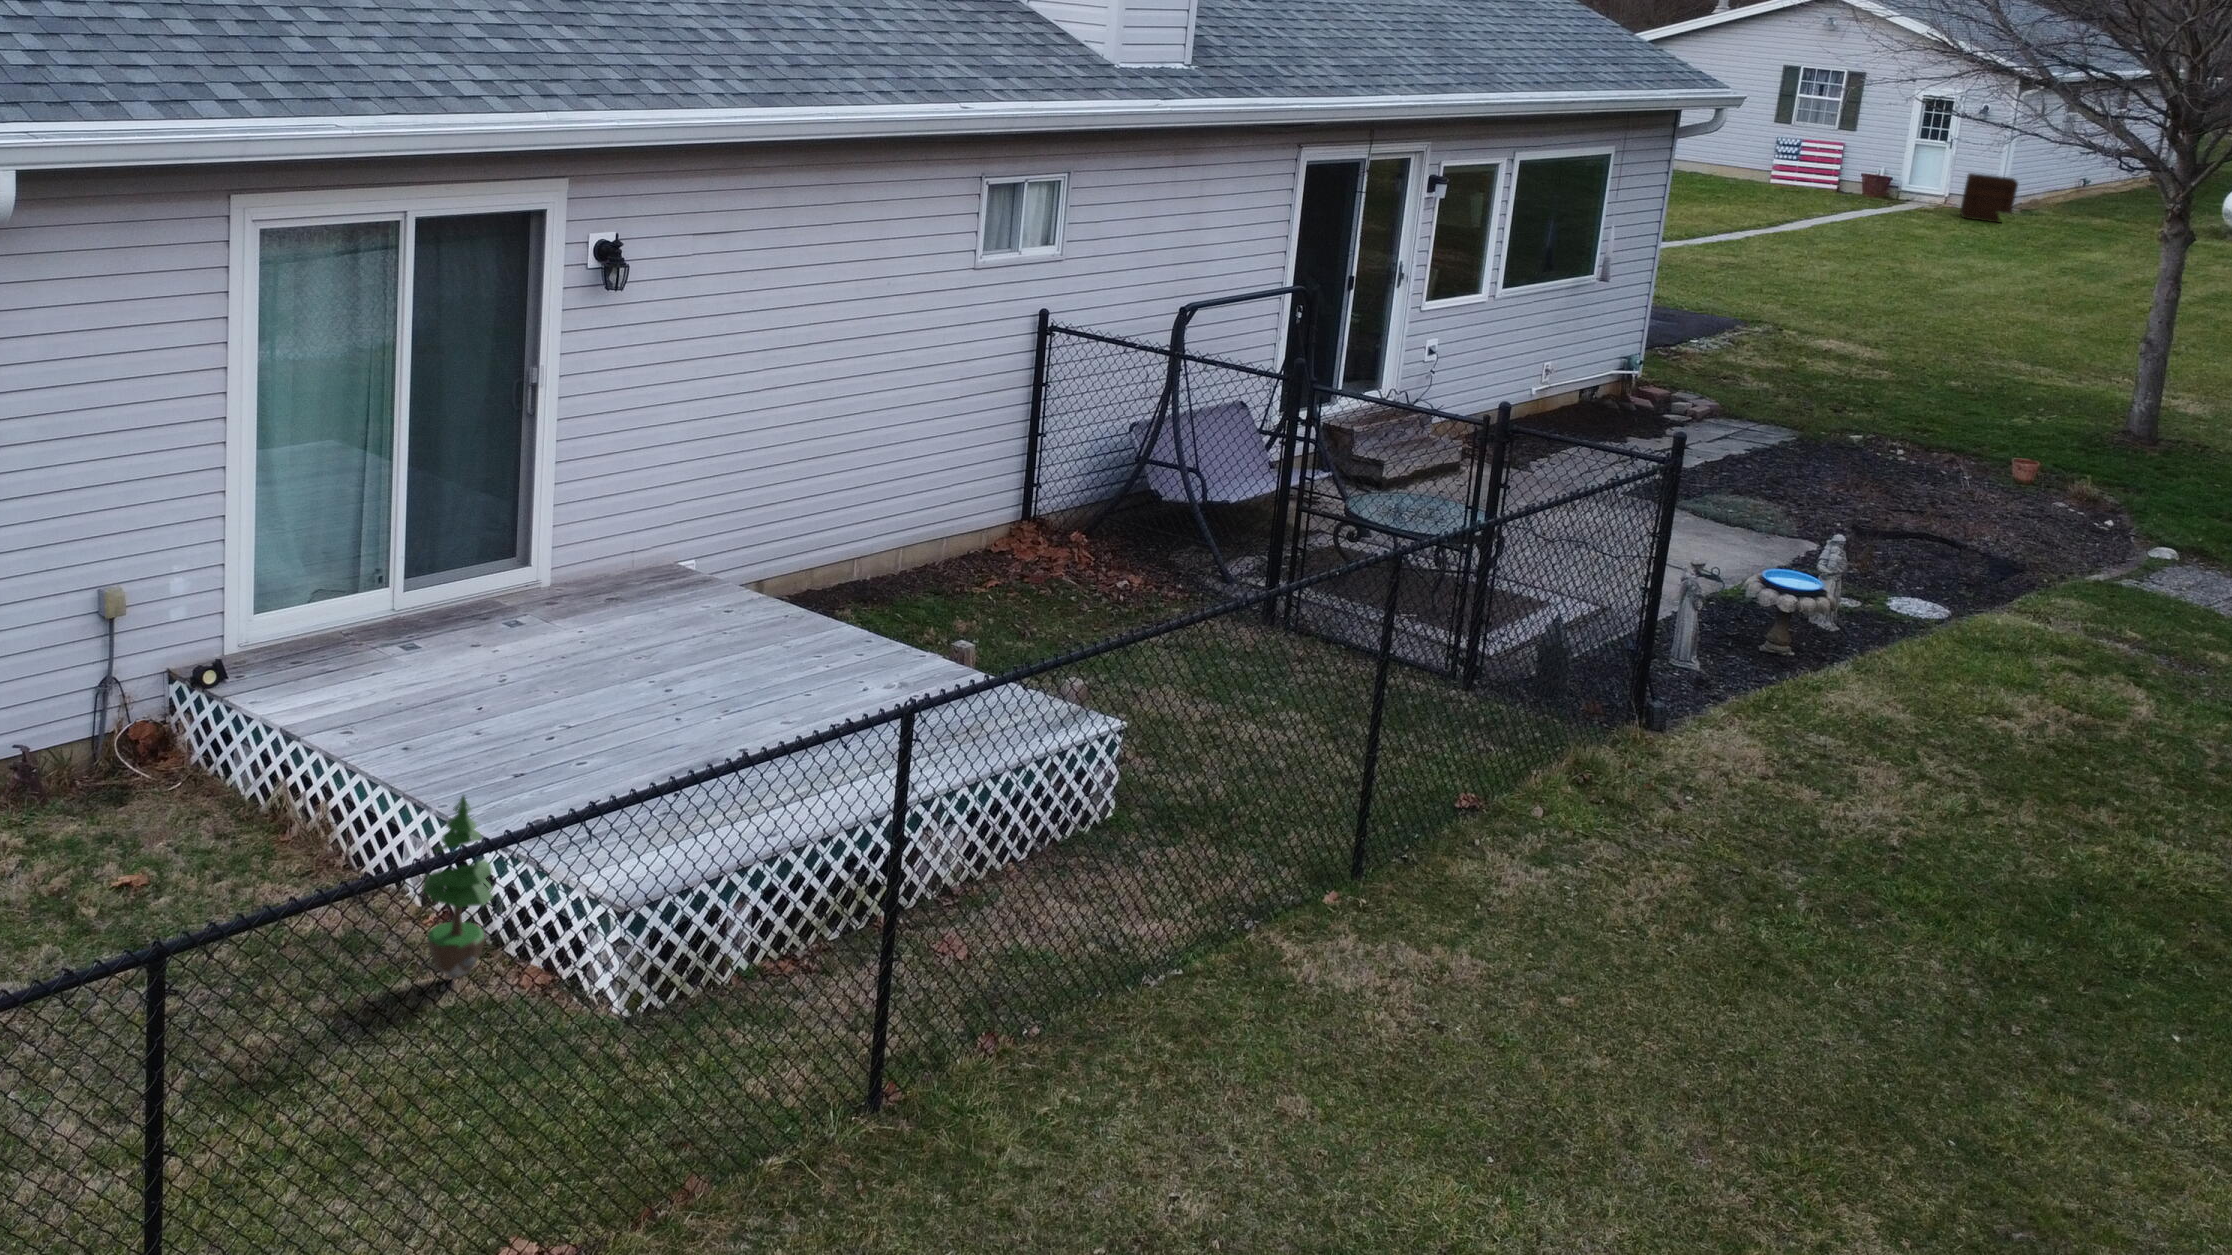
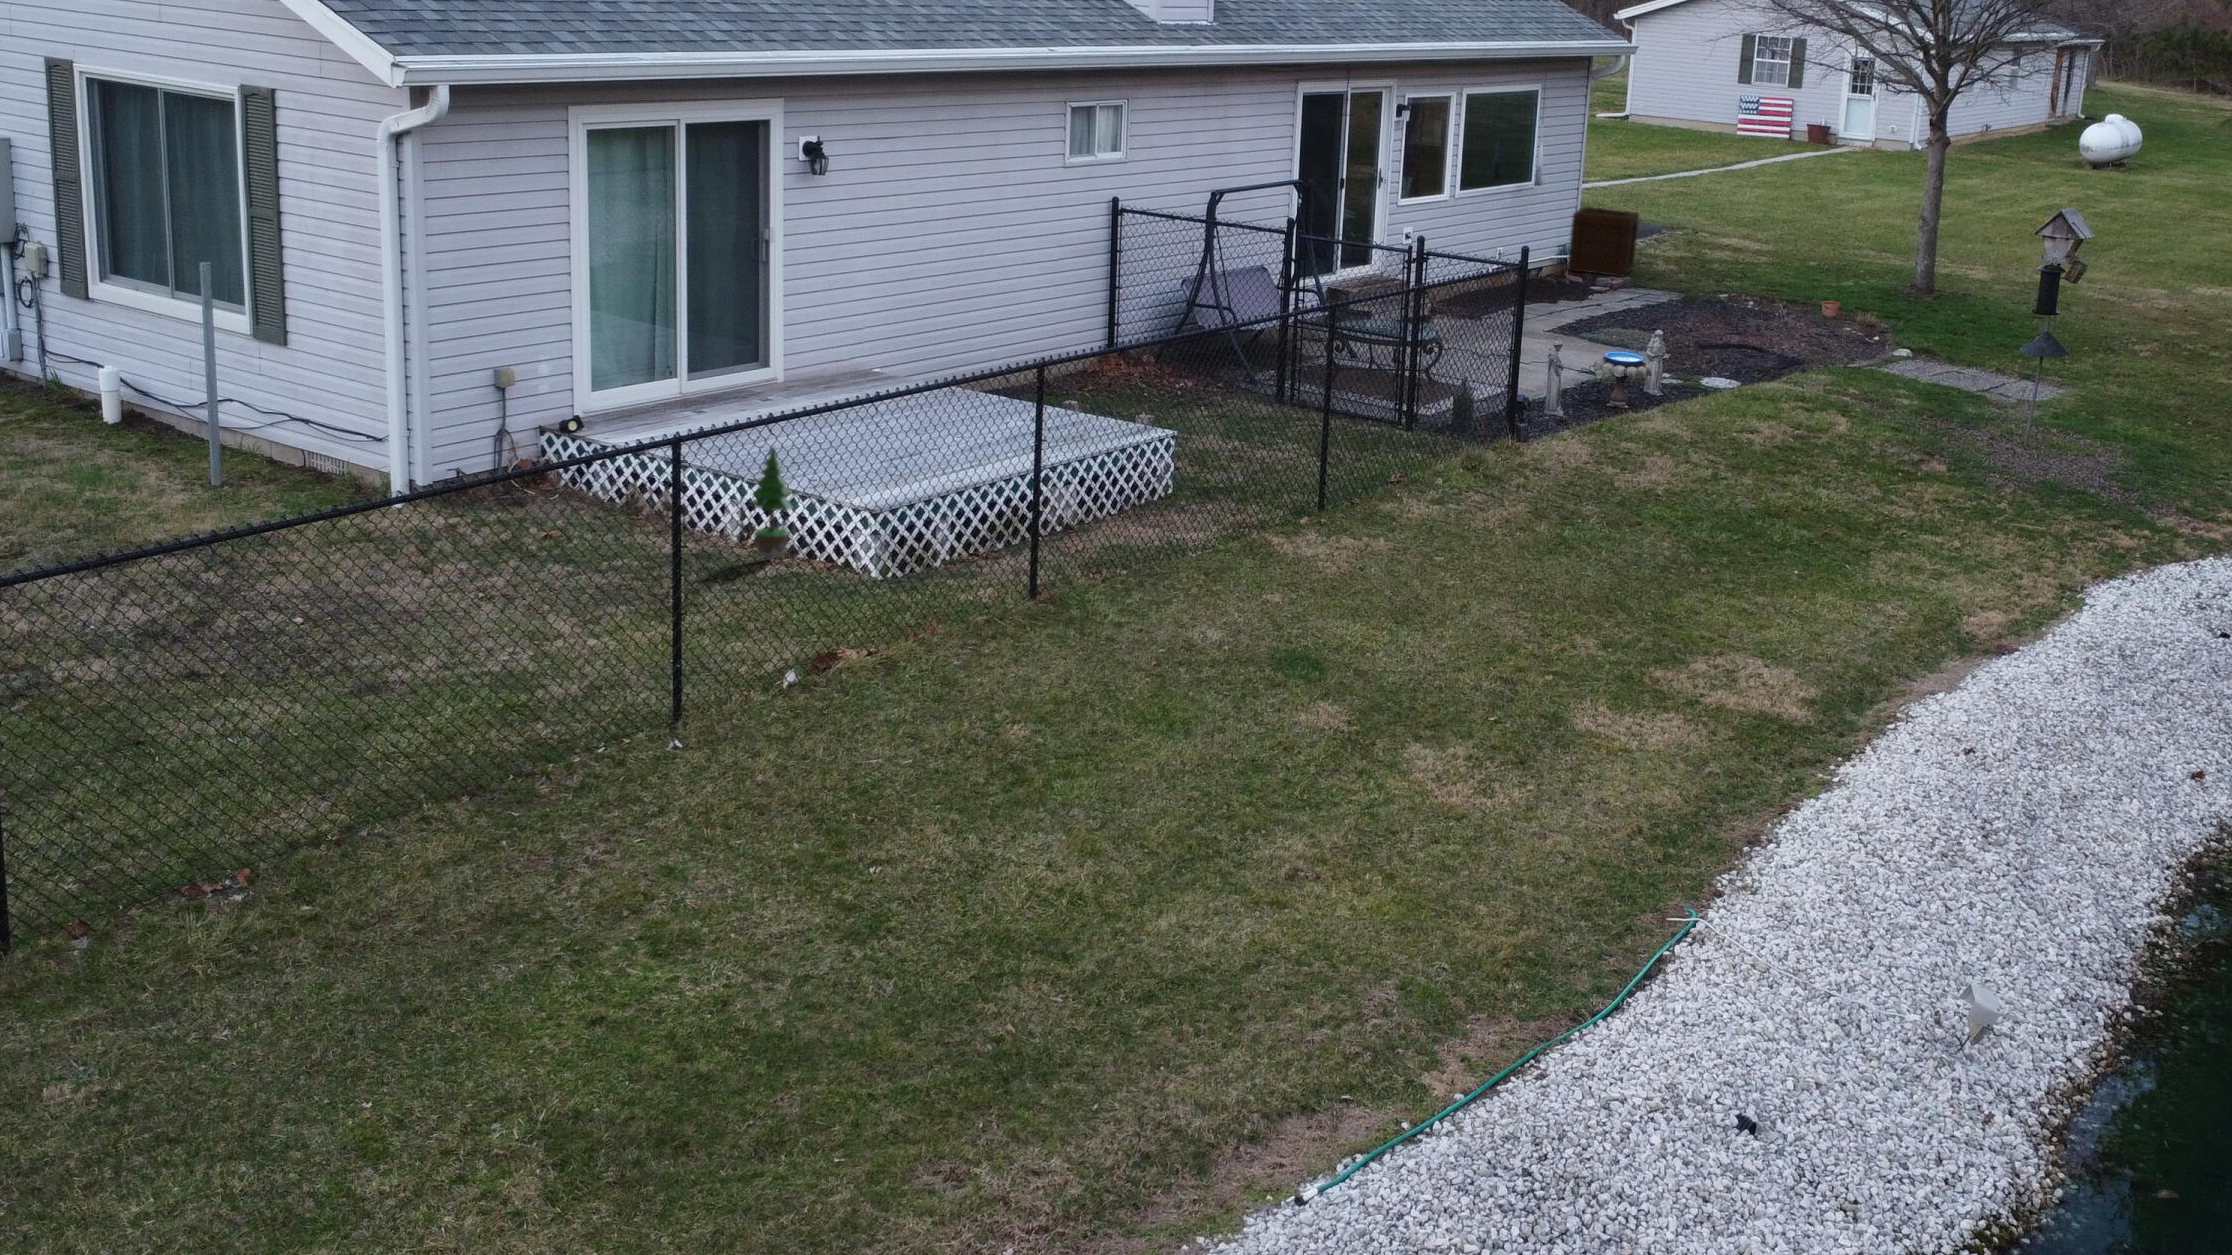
wooden crate: present [1960,173,2018,222] -> present [1568,207,1639,277]

